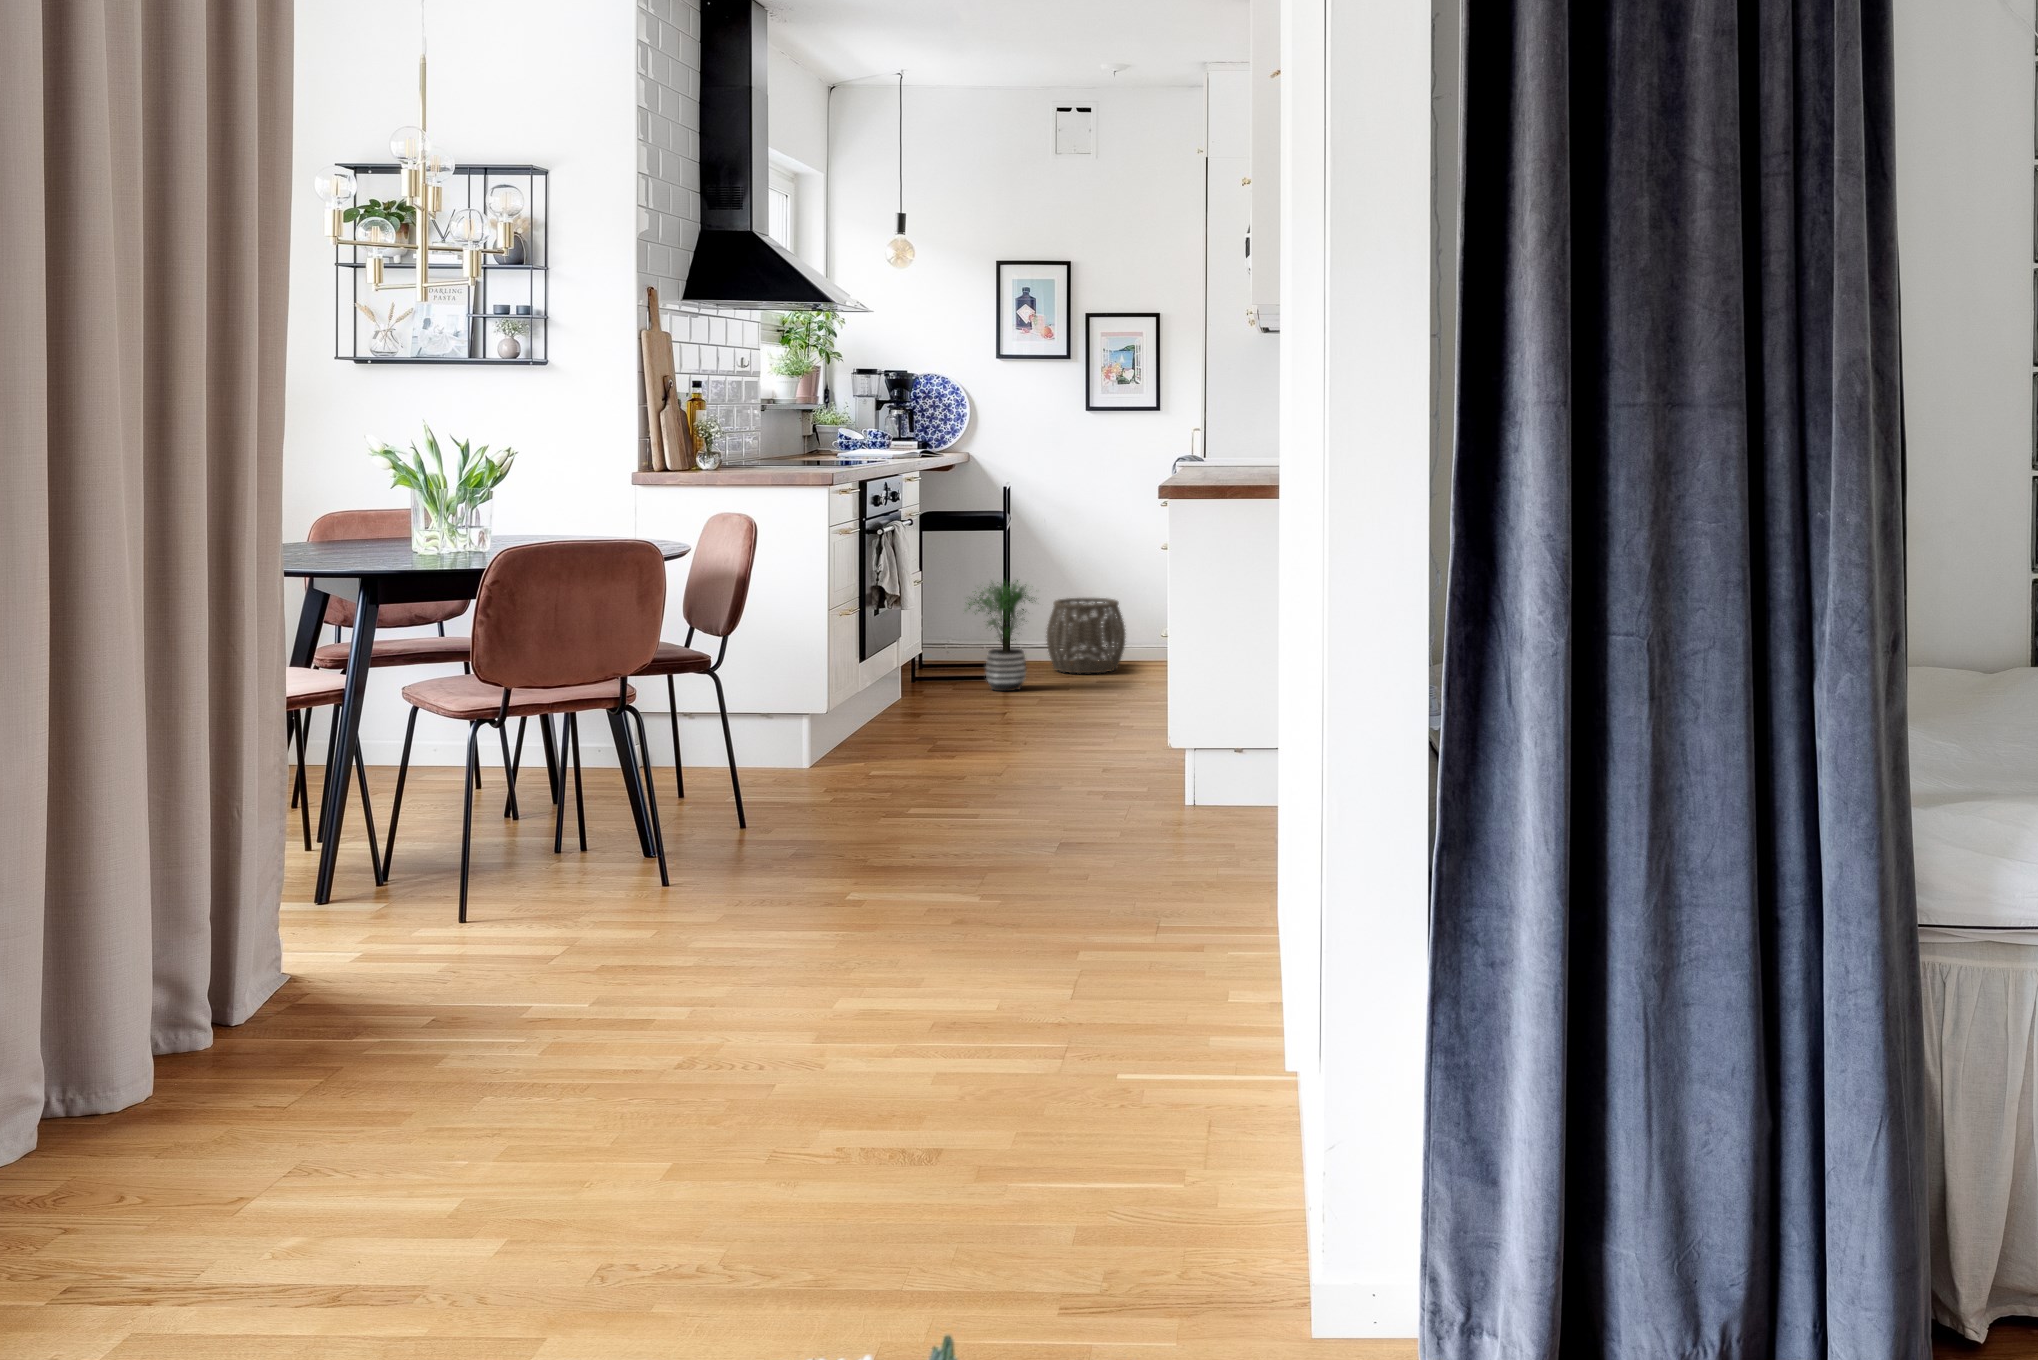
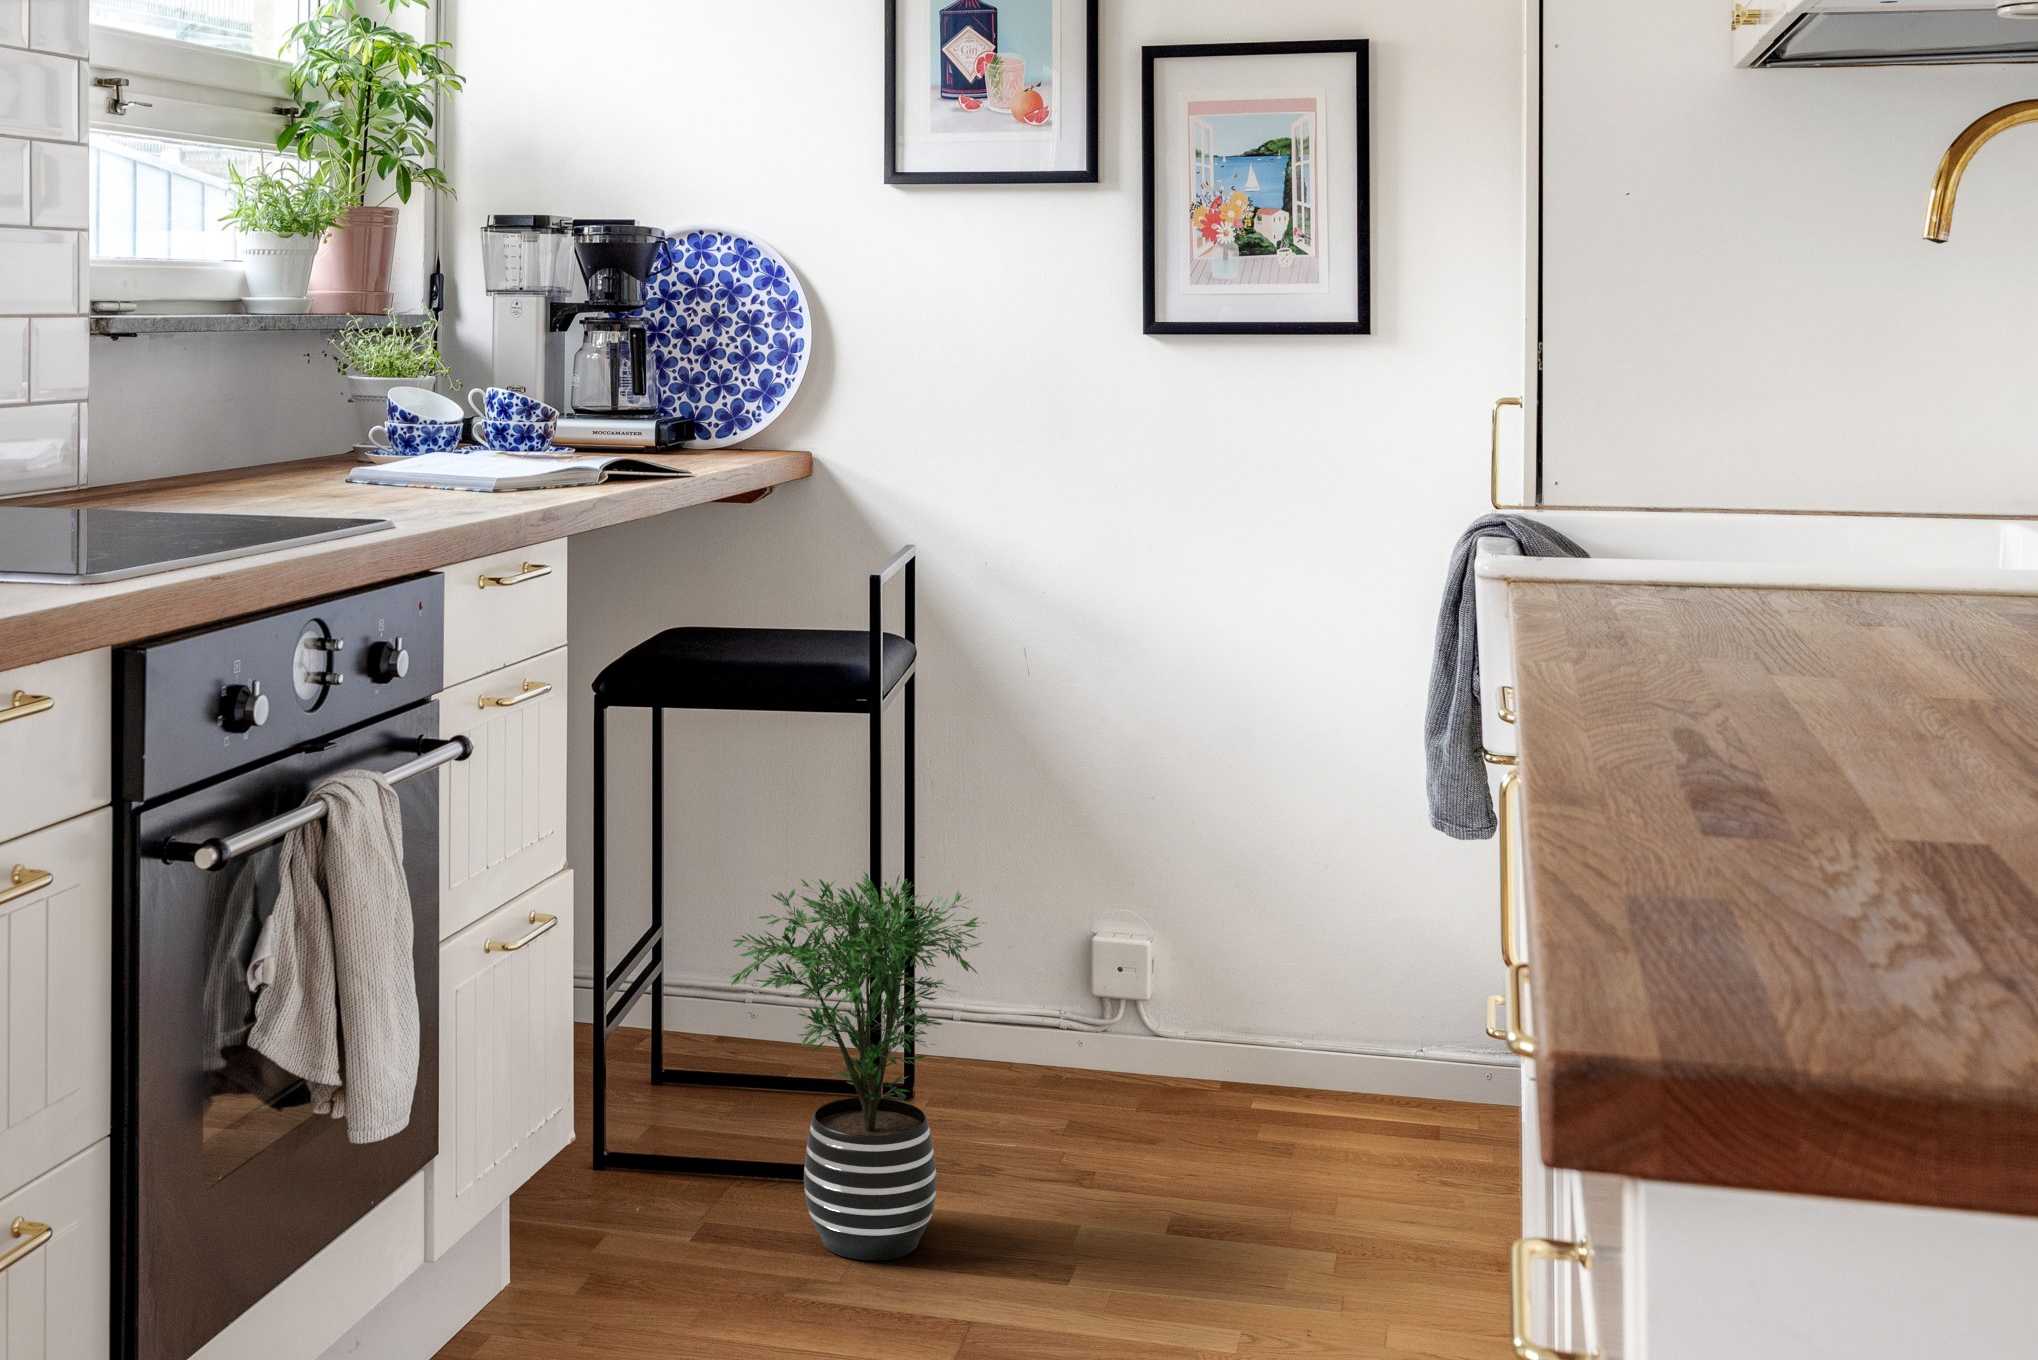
woven basket: present [1046,598,1126,674] -> none [1019,887,1270,1155]

